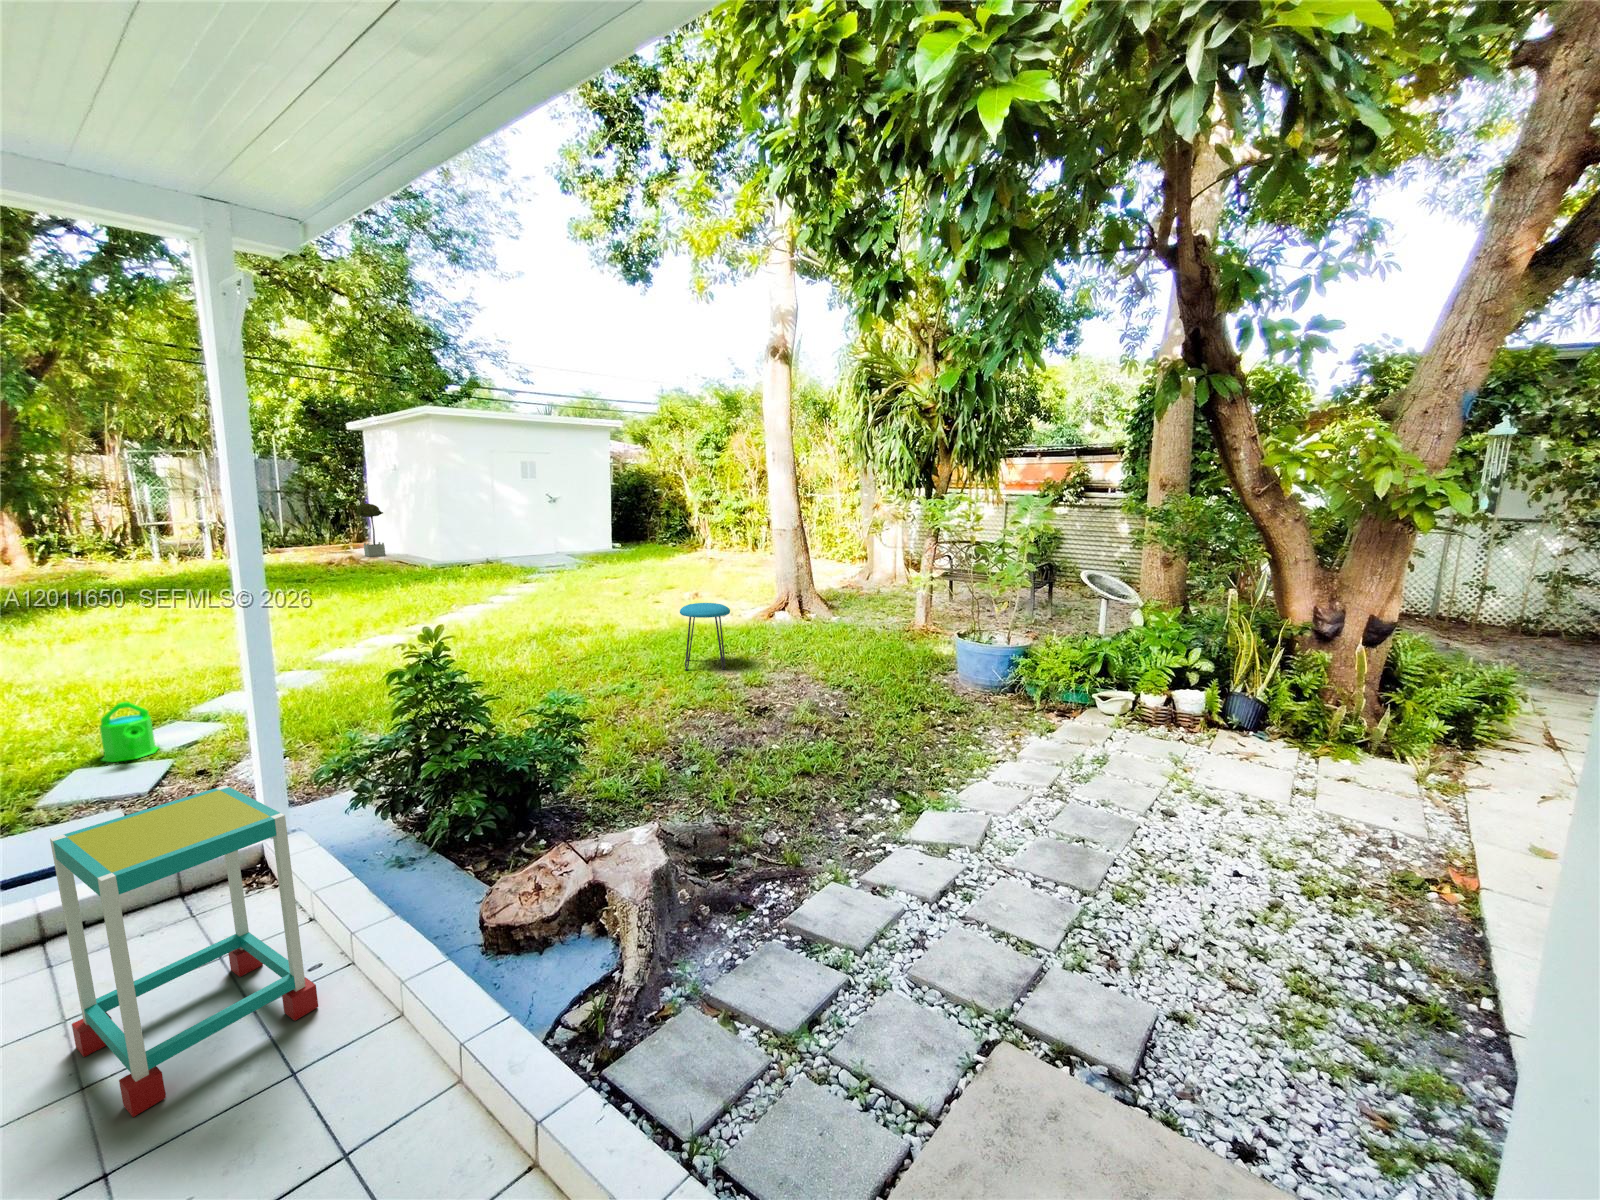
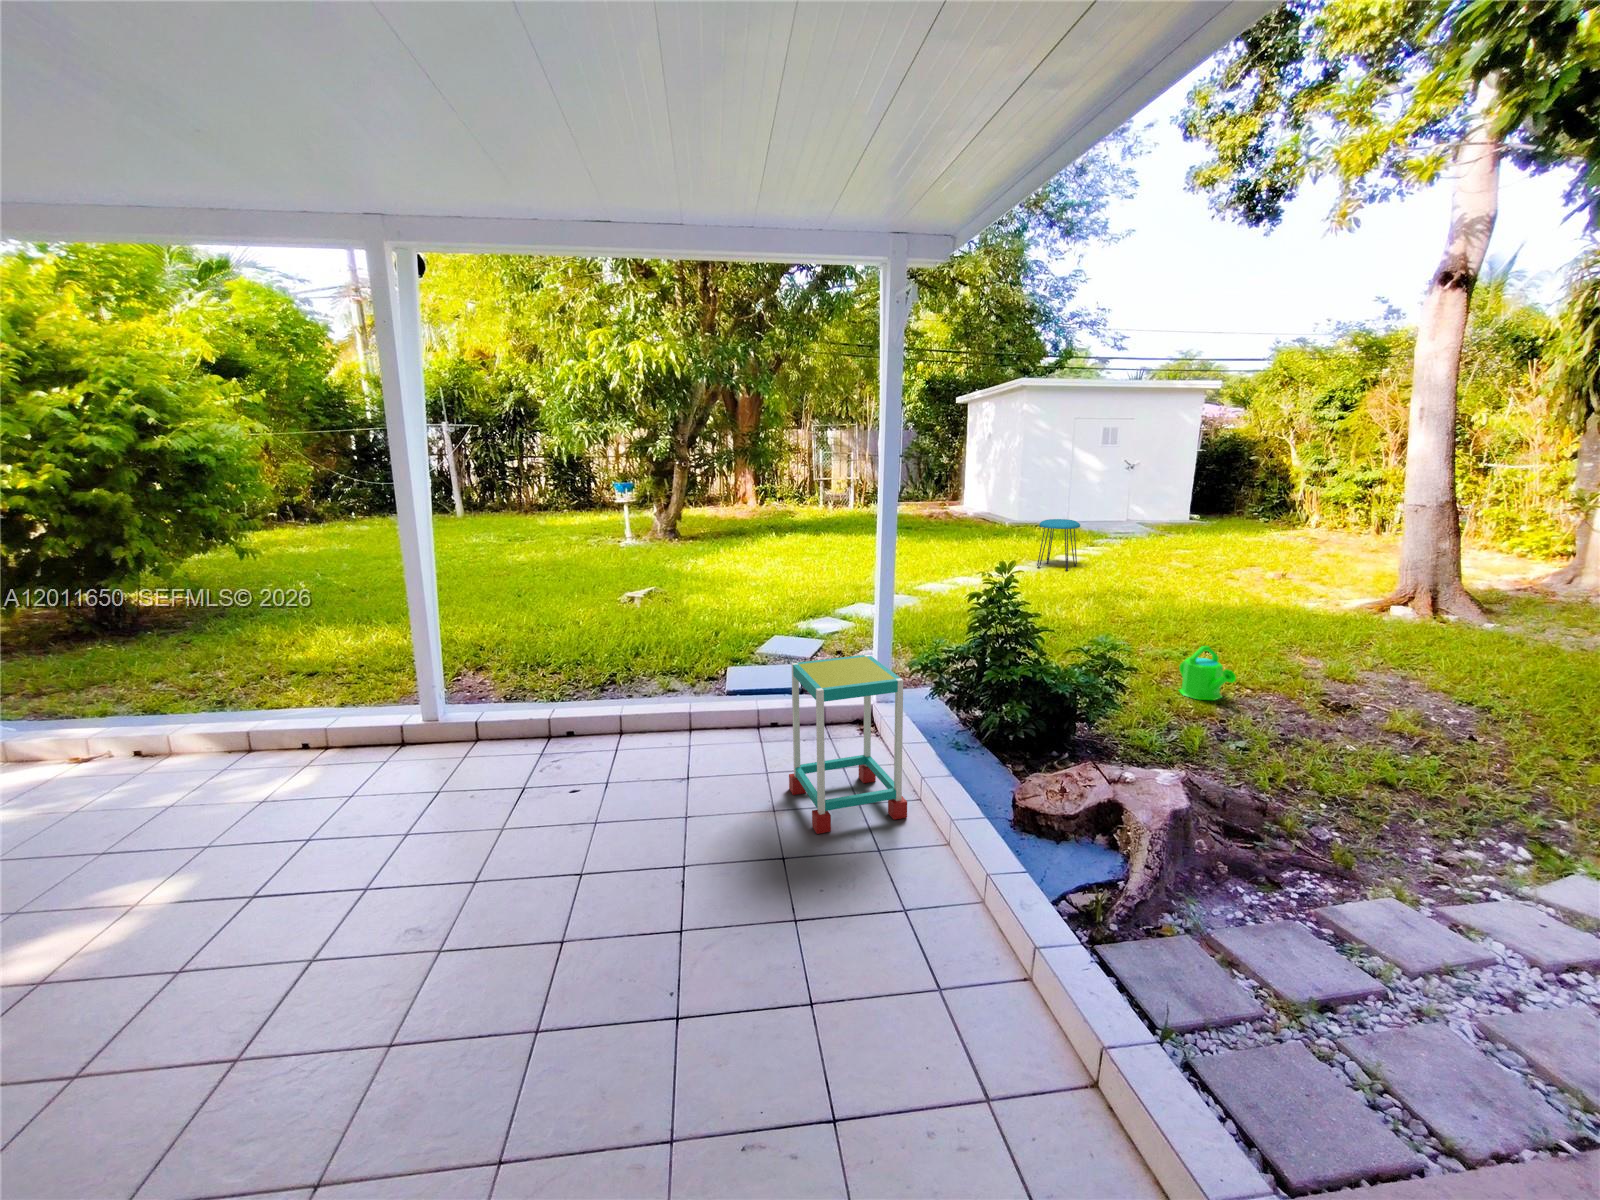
potted tree: present [356,502,386,557] -> none [937,447,958,498]
stool: present [680,603,730,670] -> present [1037,519,1080,571]
watering can: present [100,702,159,762] -> present [1179,646,1236,700]

